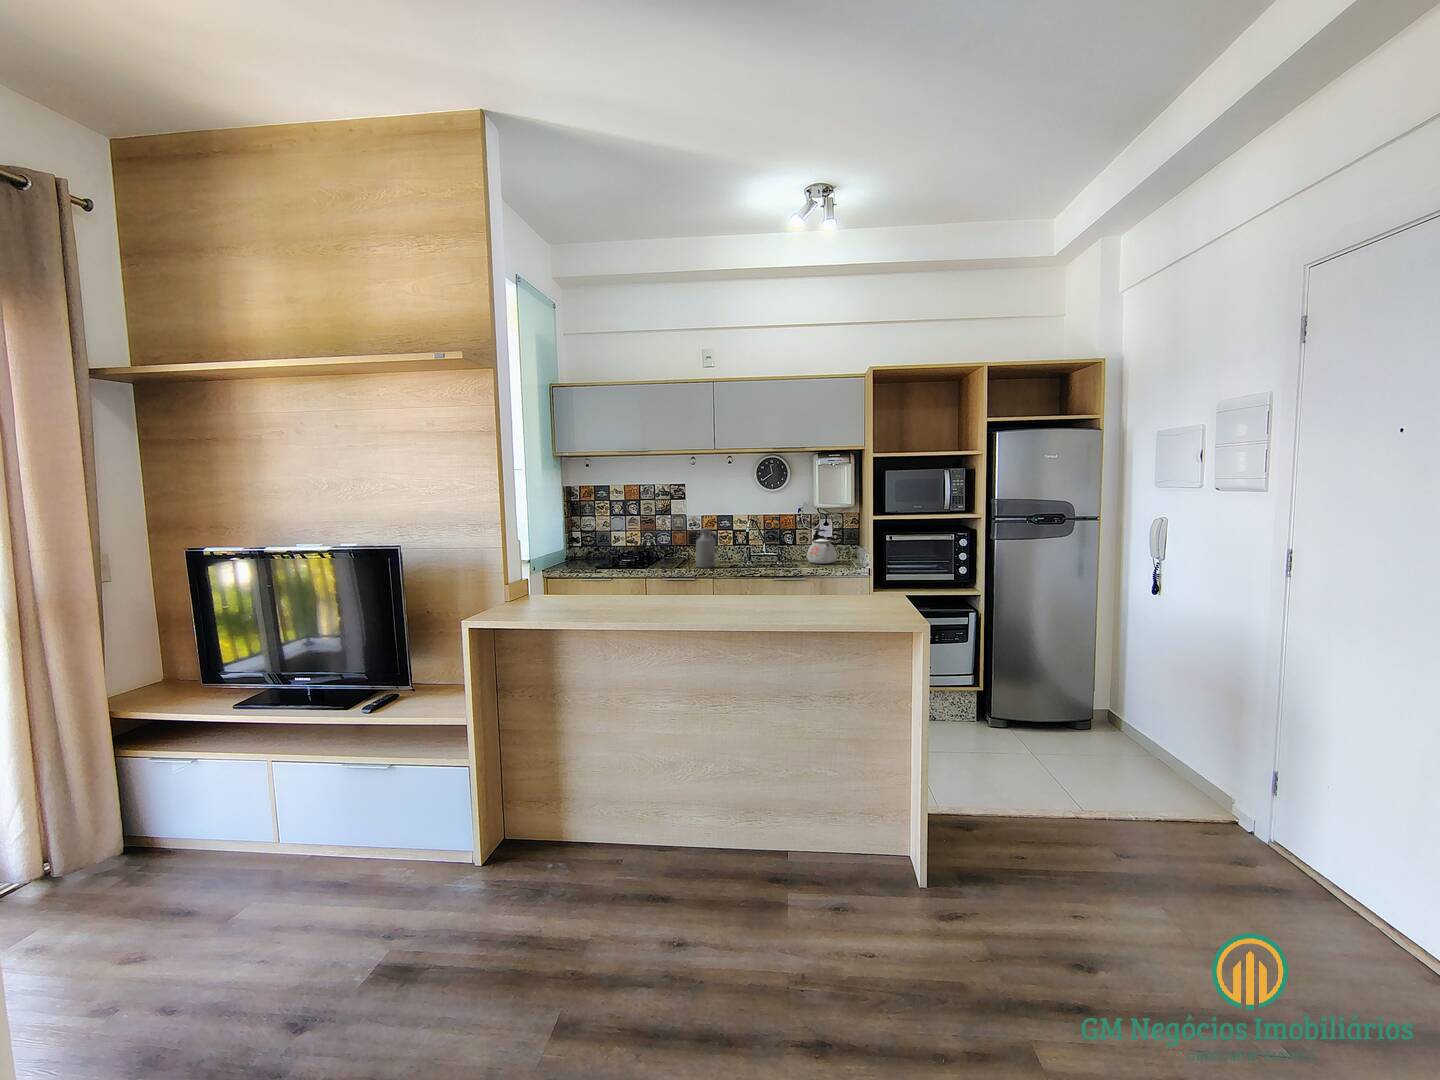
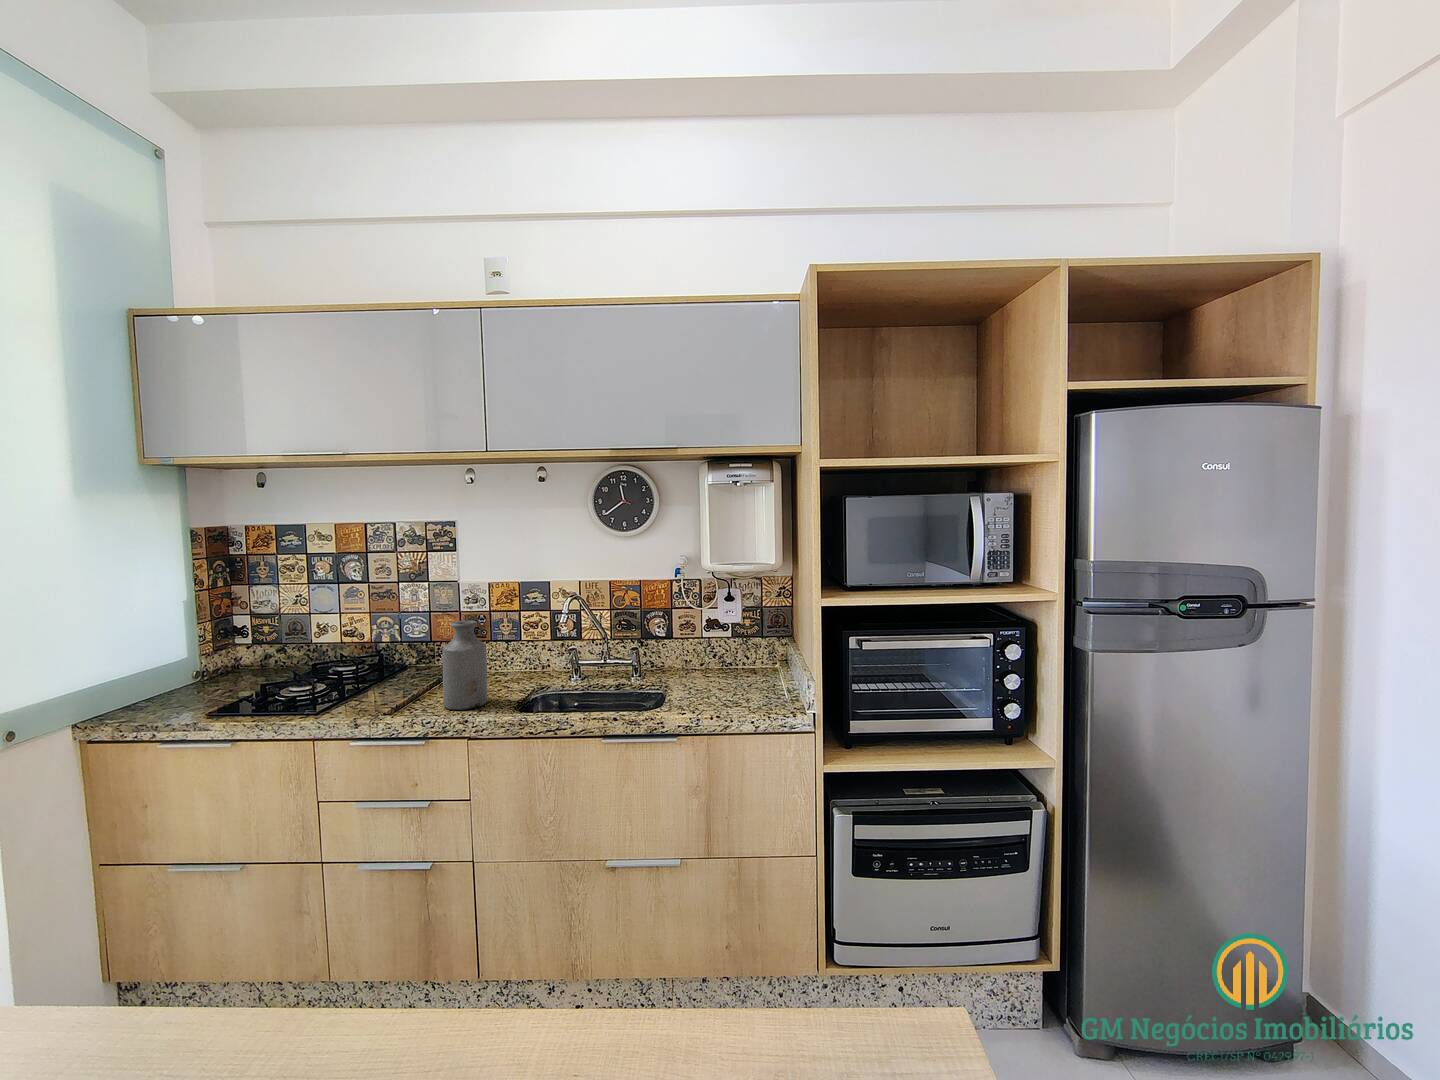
kettle: present [807,529,837,564] -> none [691,612,749,684]

